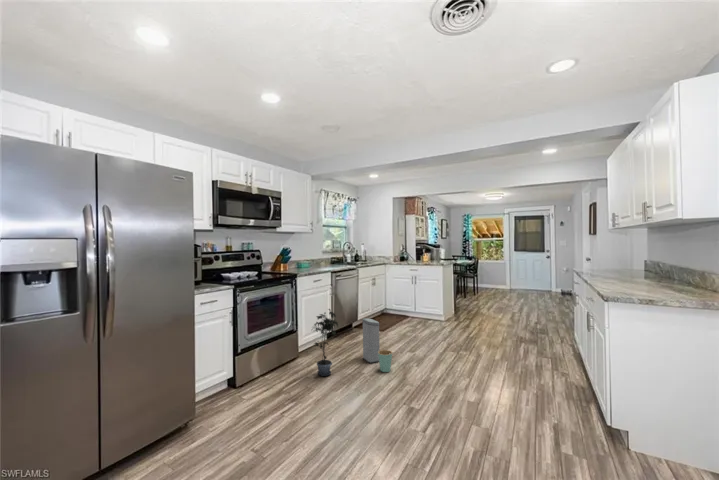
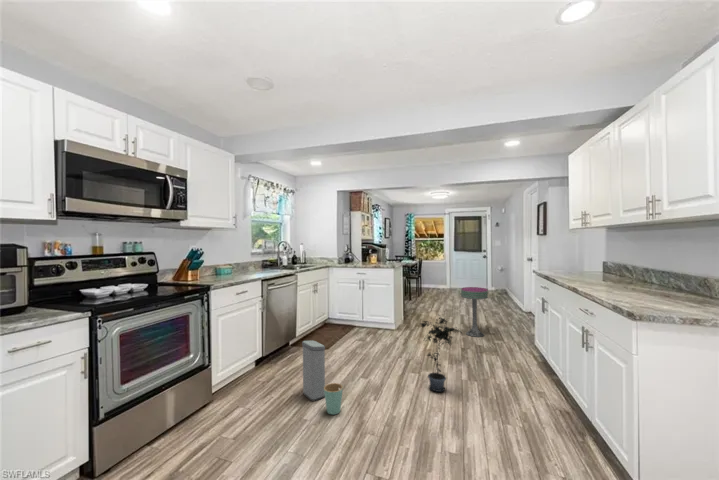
bar stool: none [507,285,533,330] -> present [461,287,488,337]
potted plant: present [314,309,338,376] -> present [420,317,461,392]

